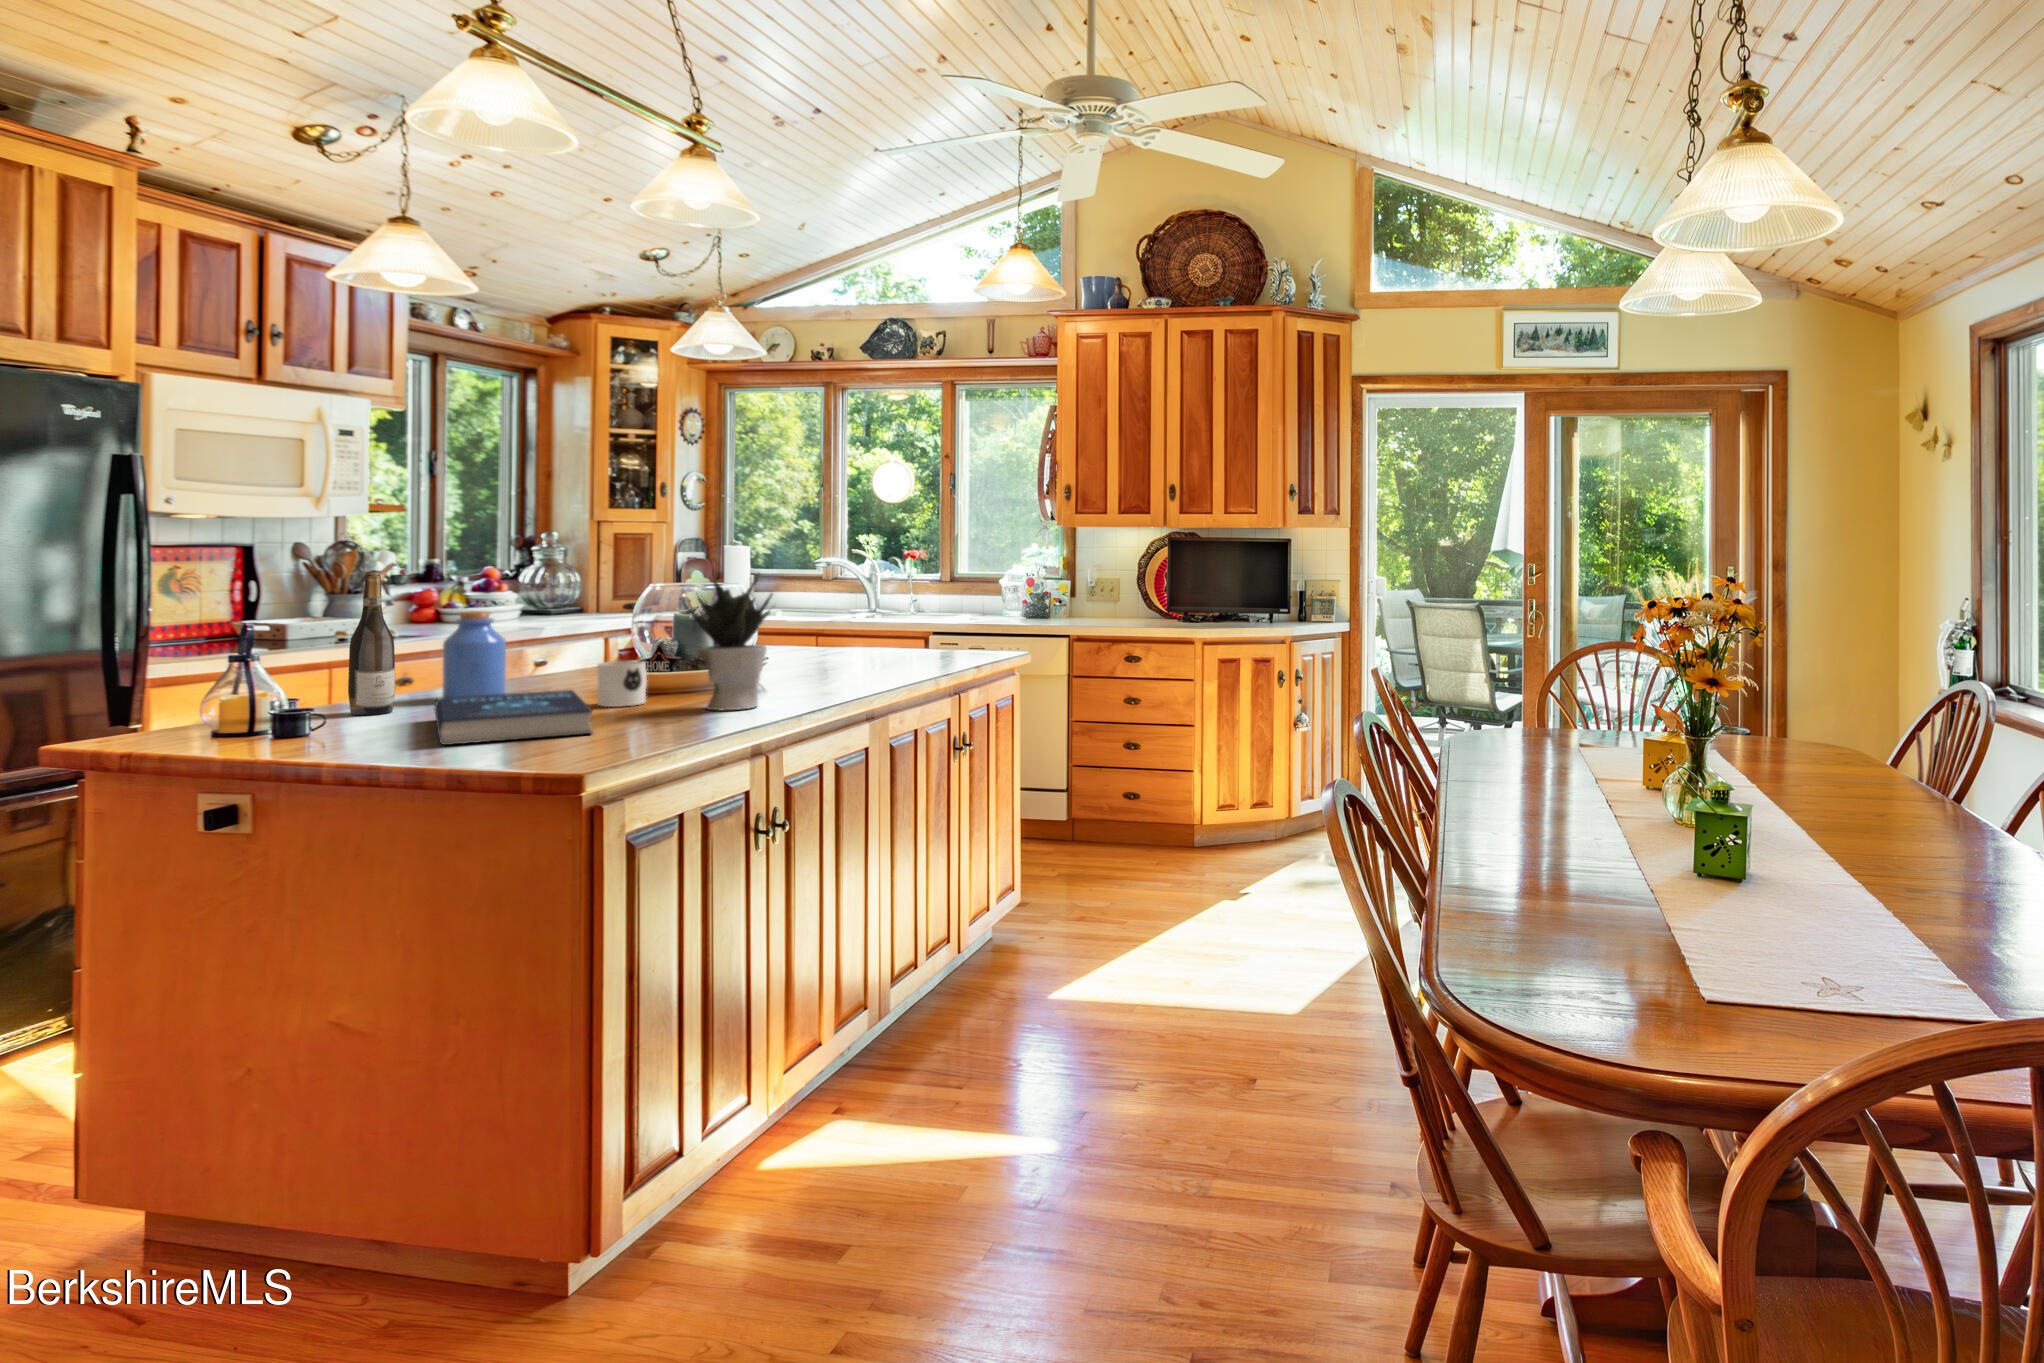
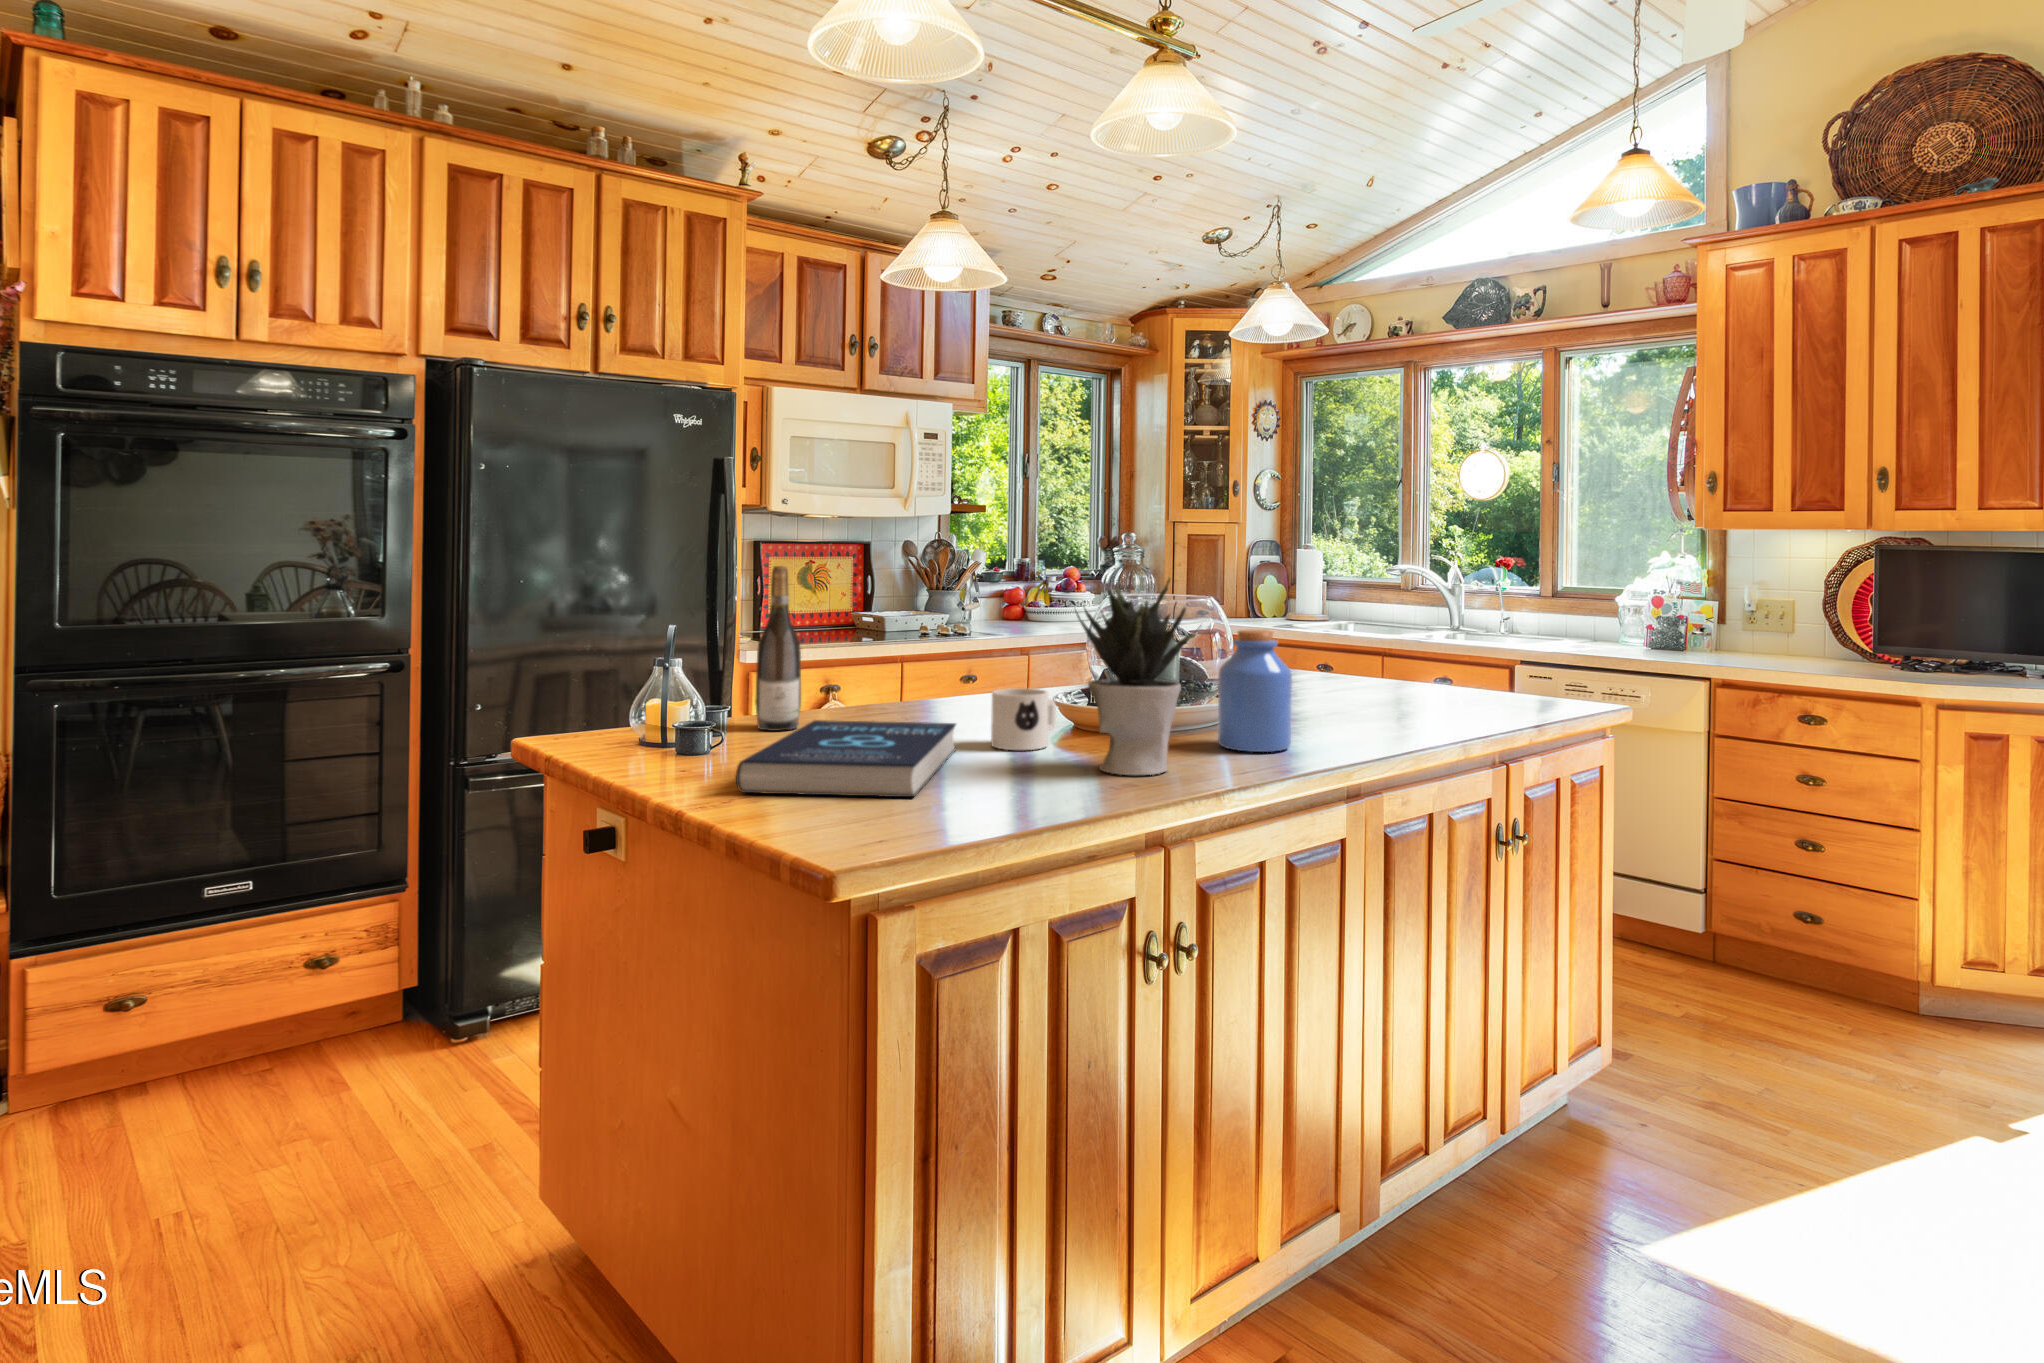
jar: present [442,611,506,697] -> present [1218,630,1292,752]

